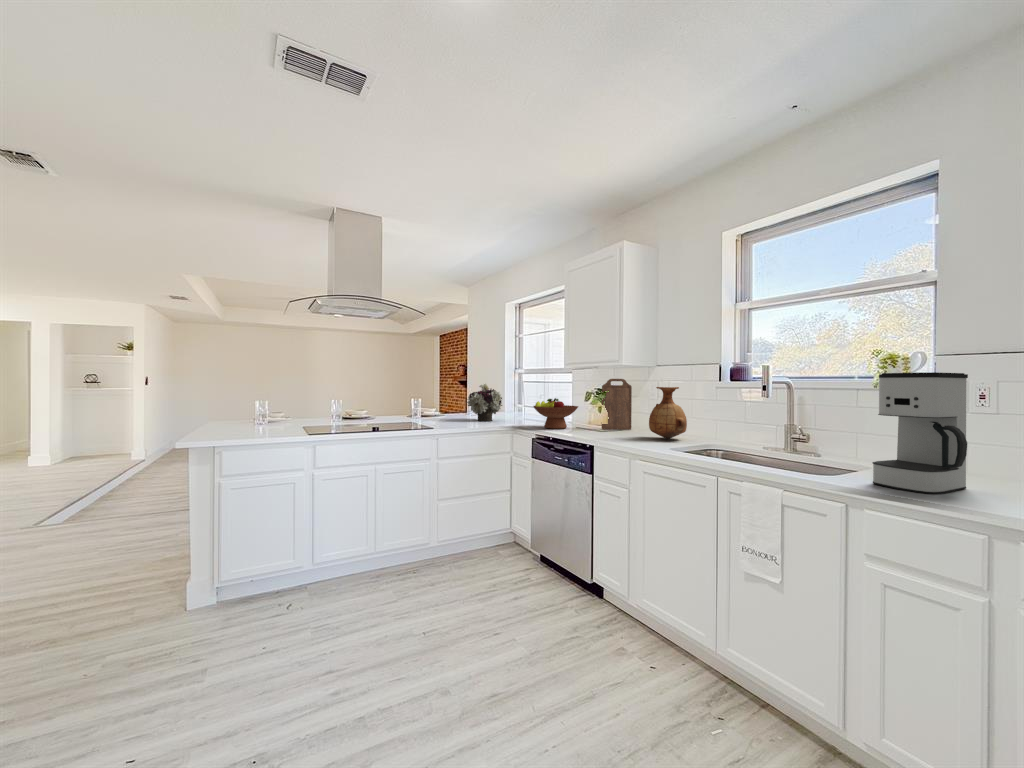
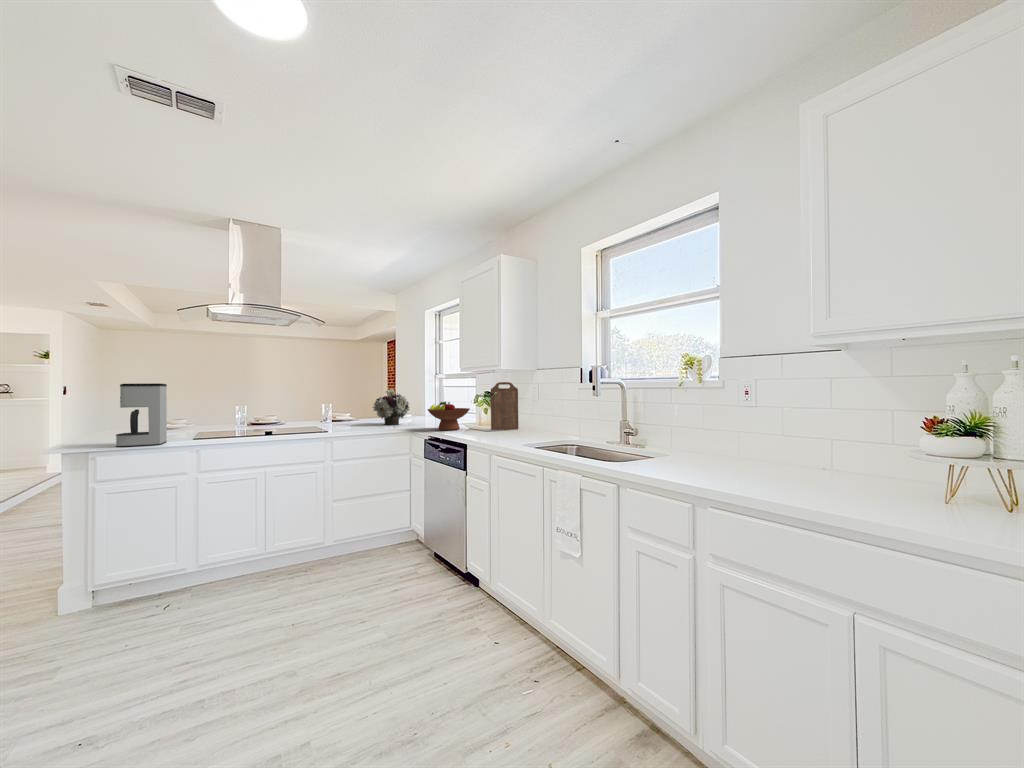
coffee maker: present [873,372,968,494] -> present [116,383,167,447]
vase: present [649,387,687,439] -> none [520,389,553,437]

